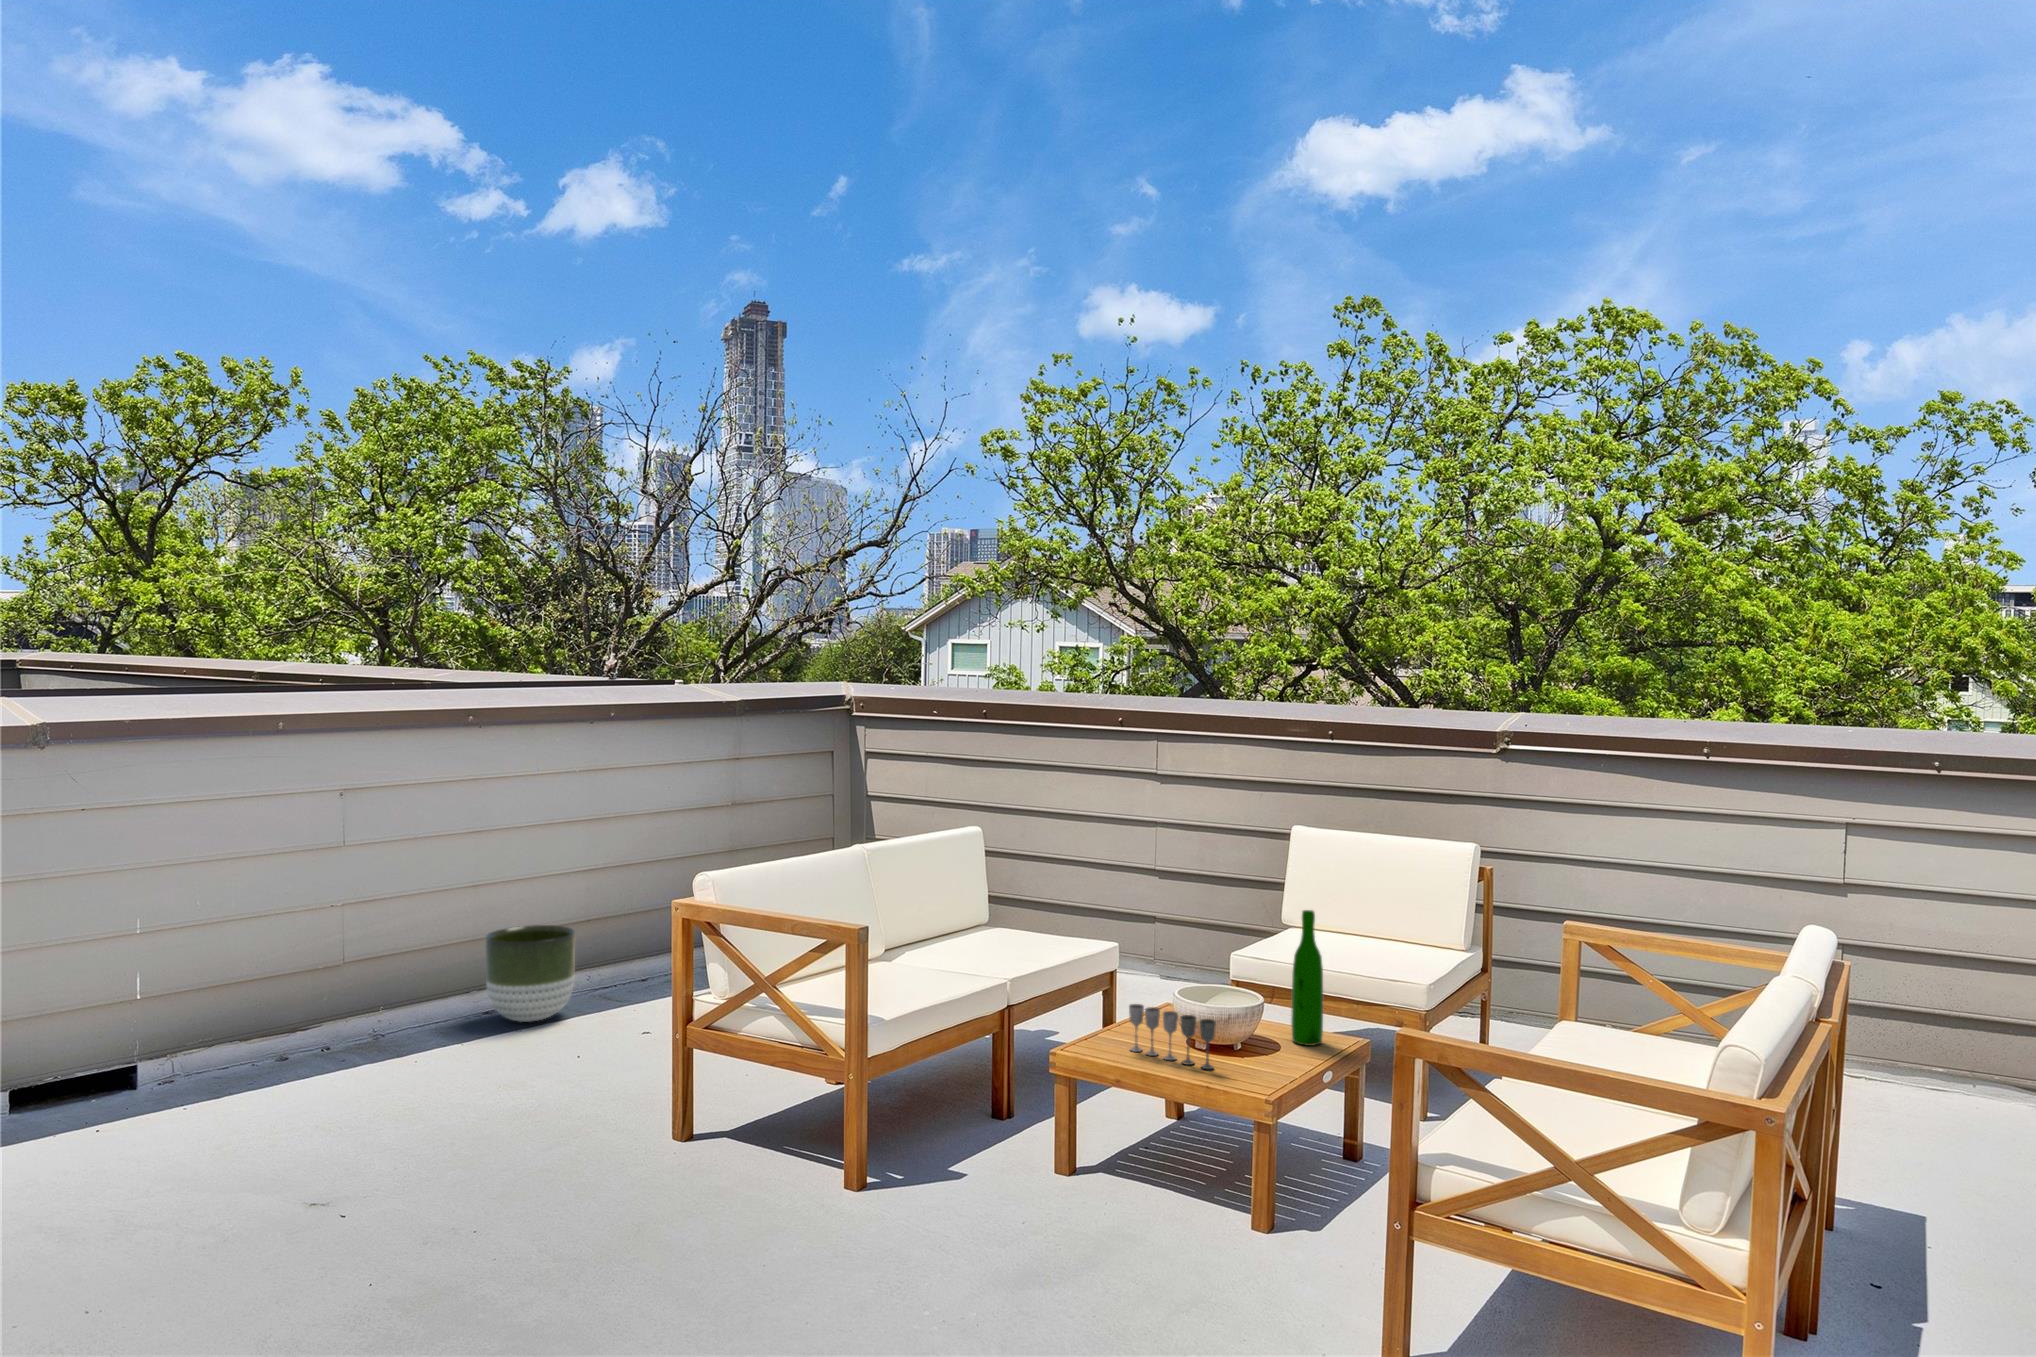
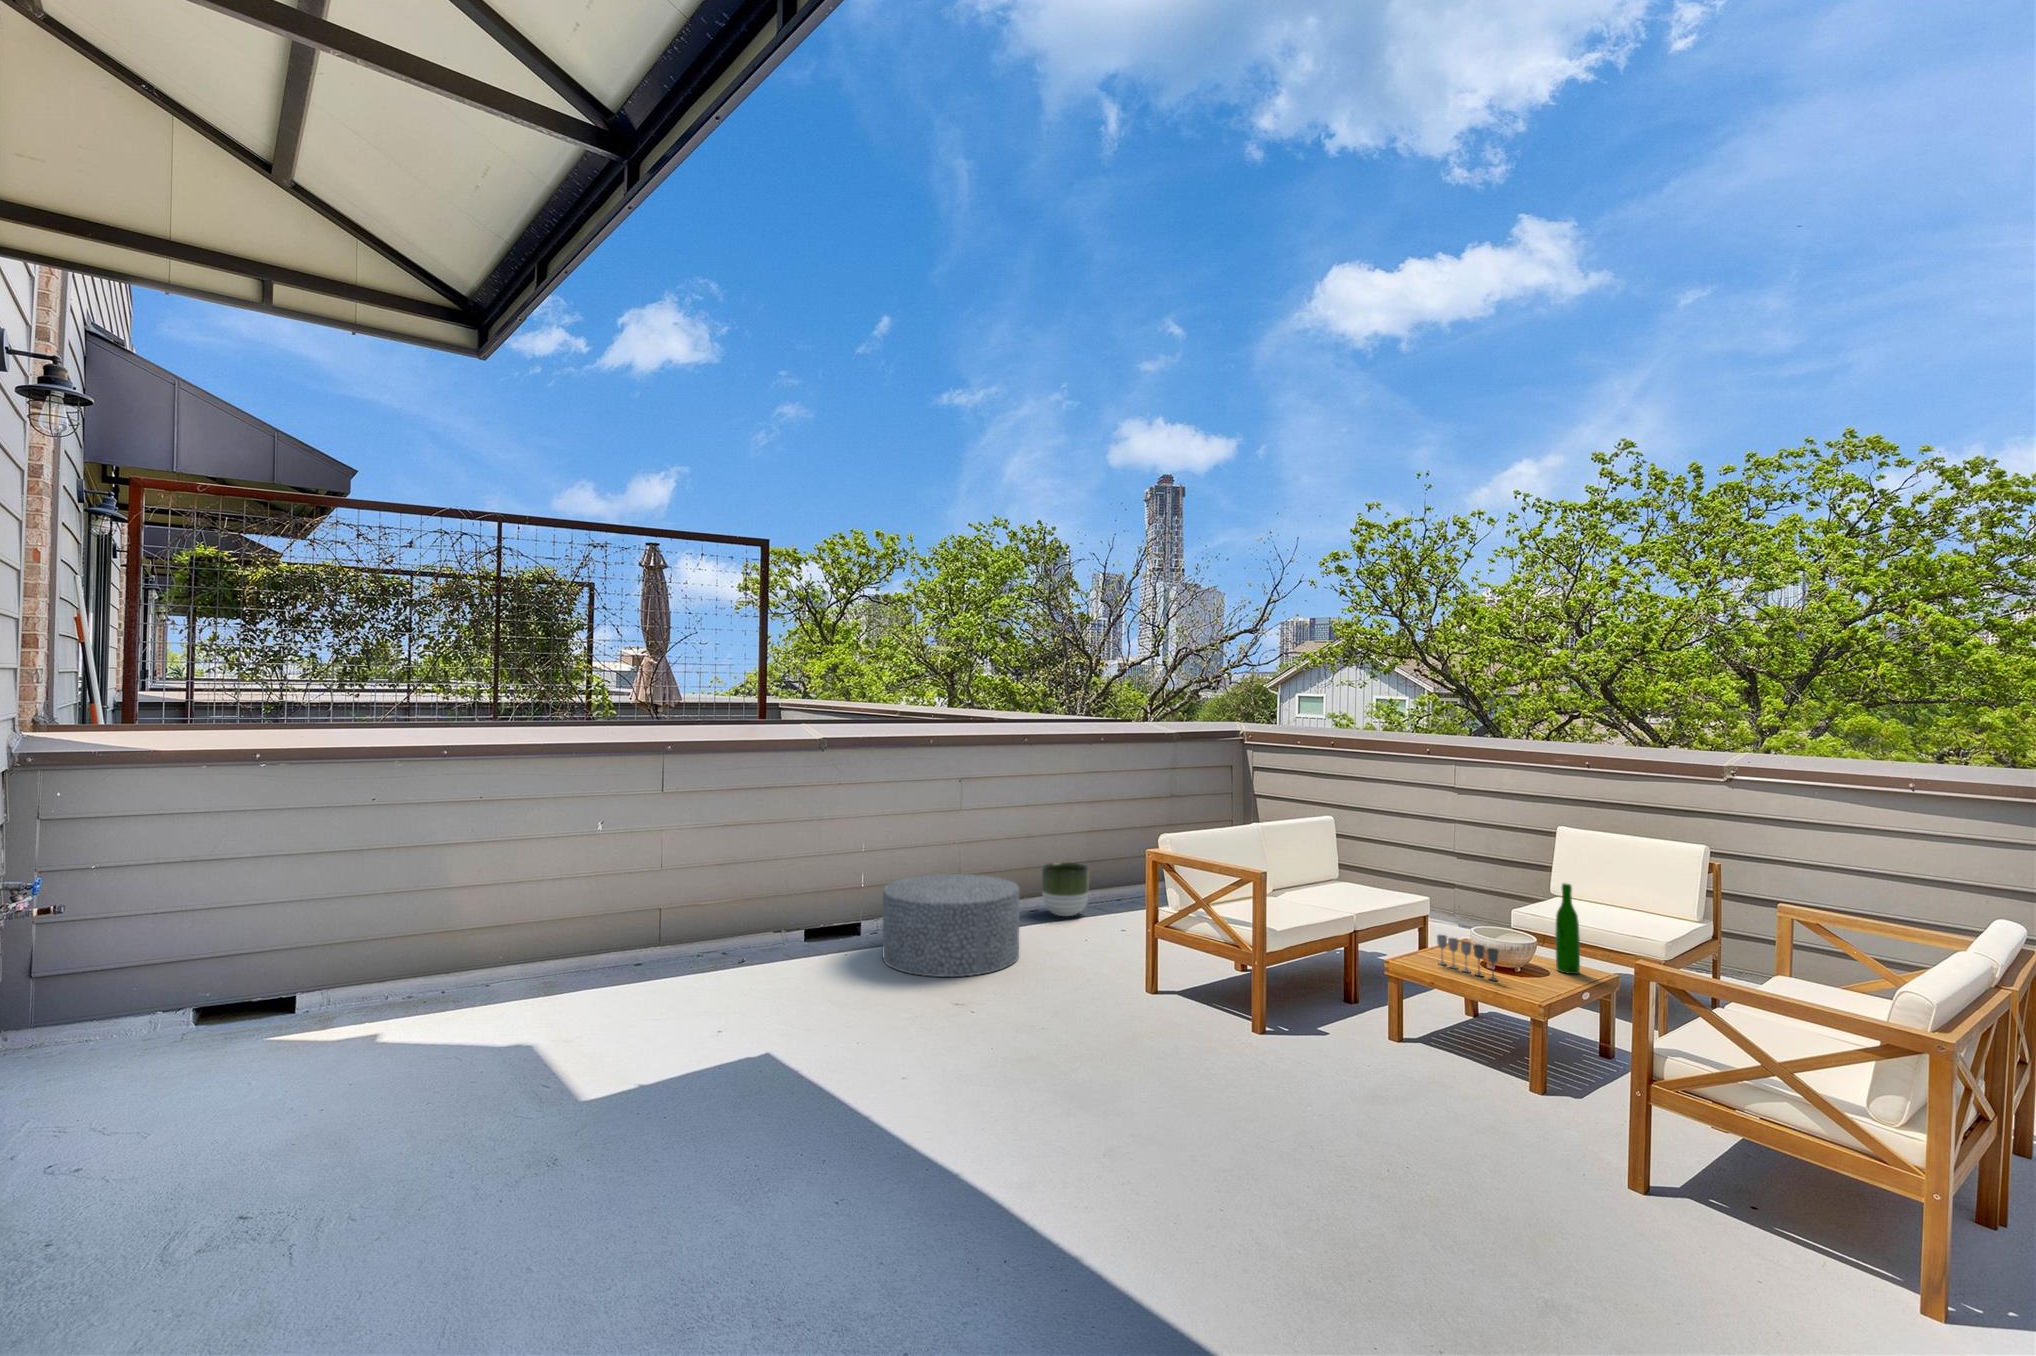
ottoman: none [124,962,427,1172] -> present [882,874,1019,977]

